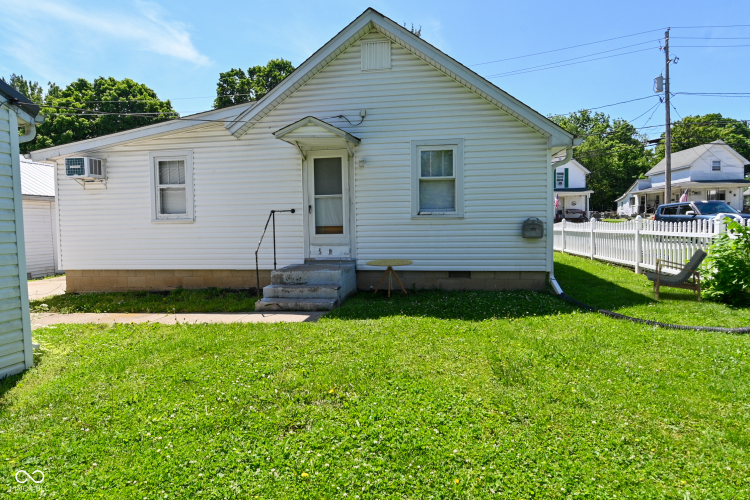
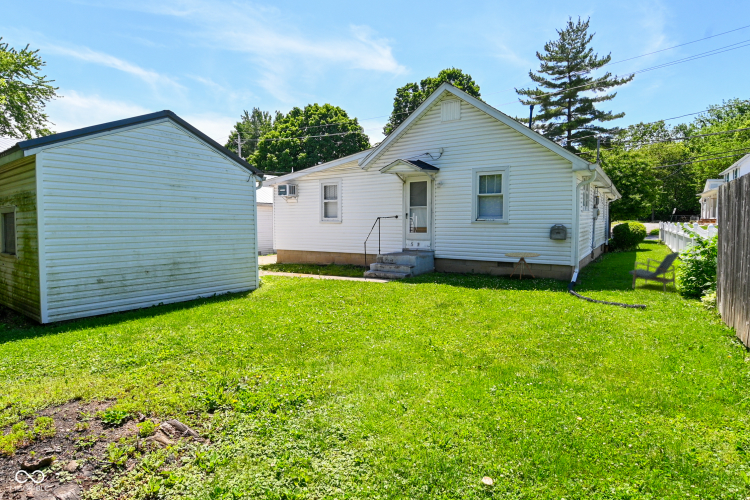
round table: present [366,259,413,297] -> present [505,252,540,279]

